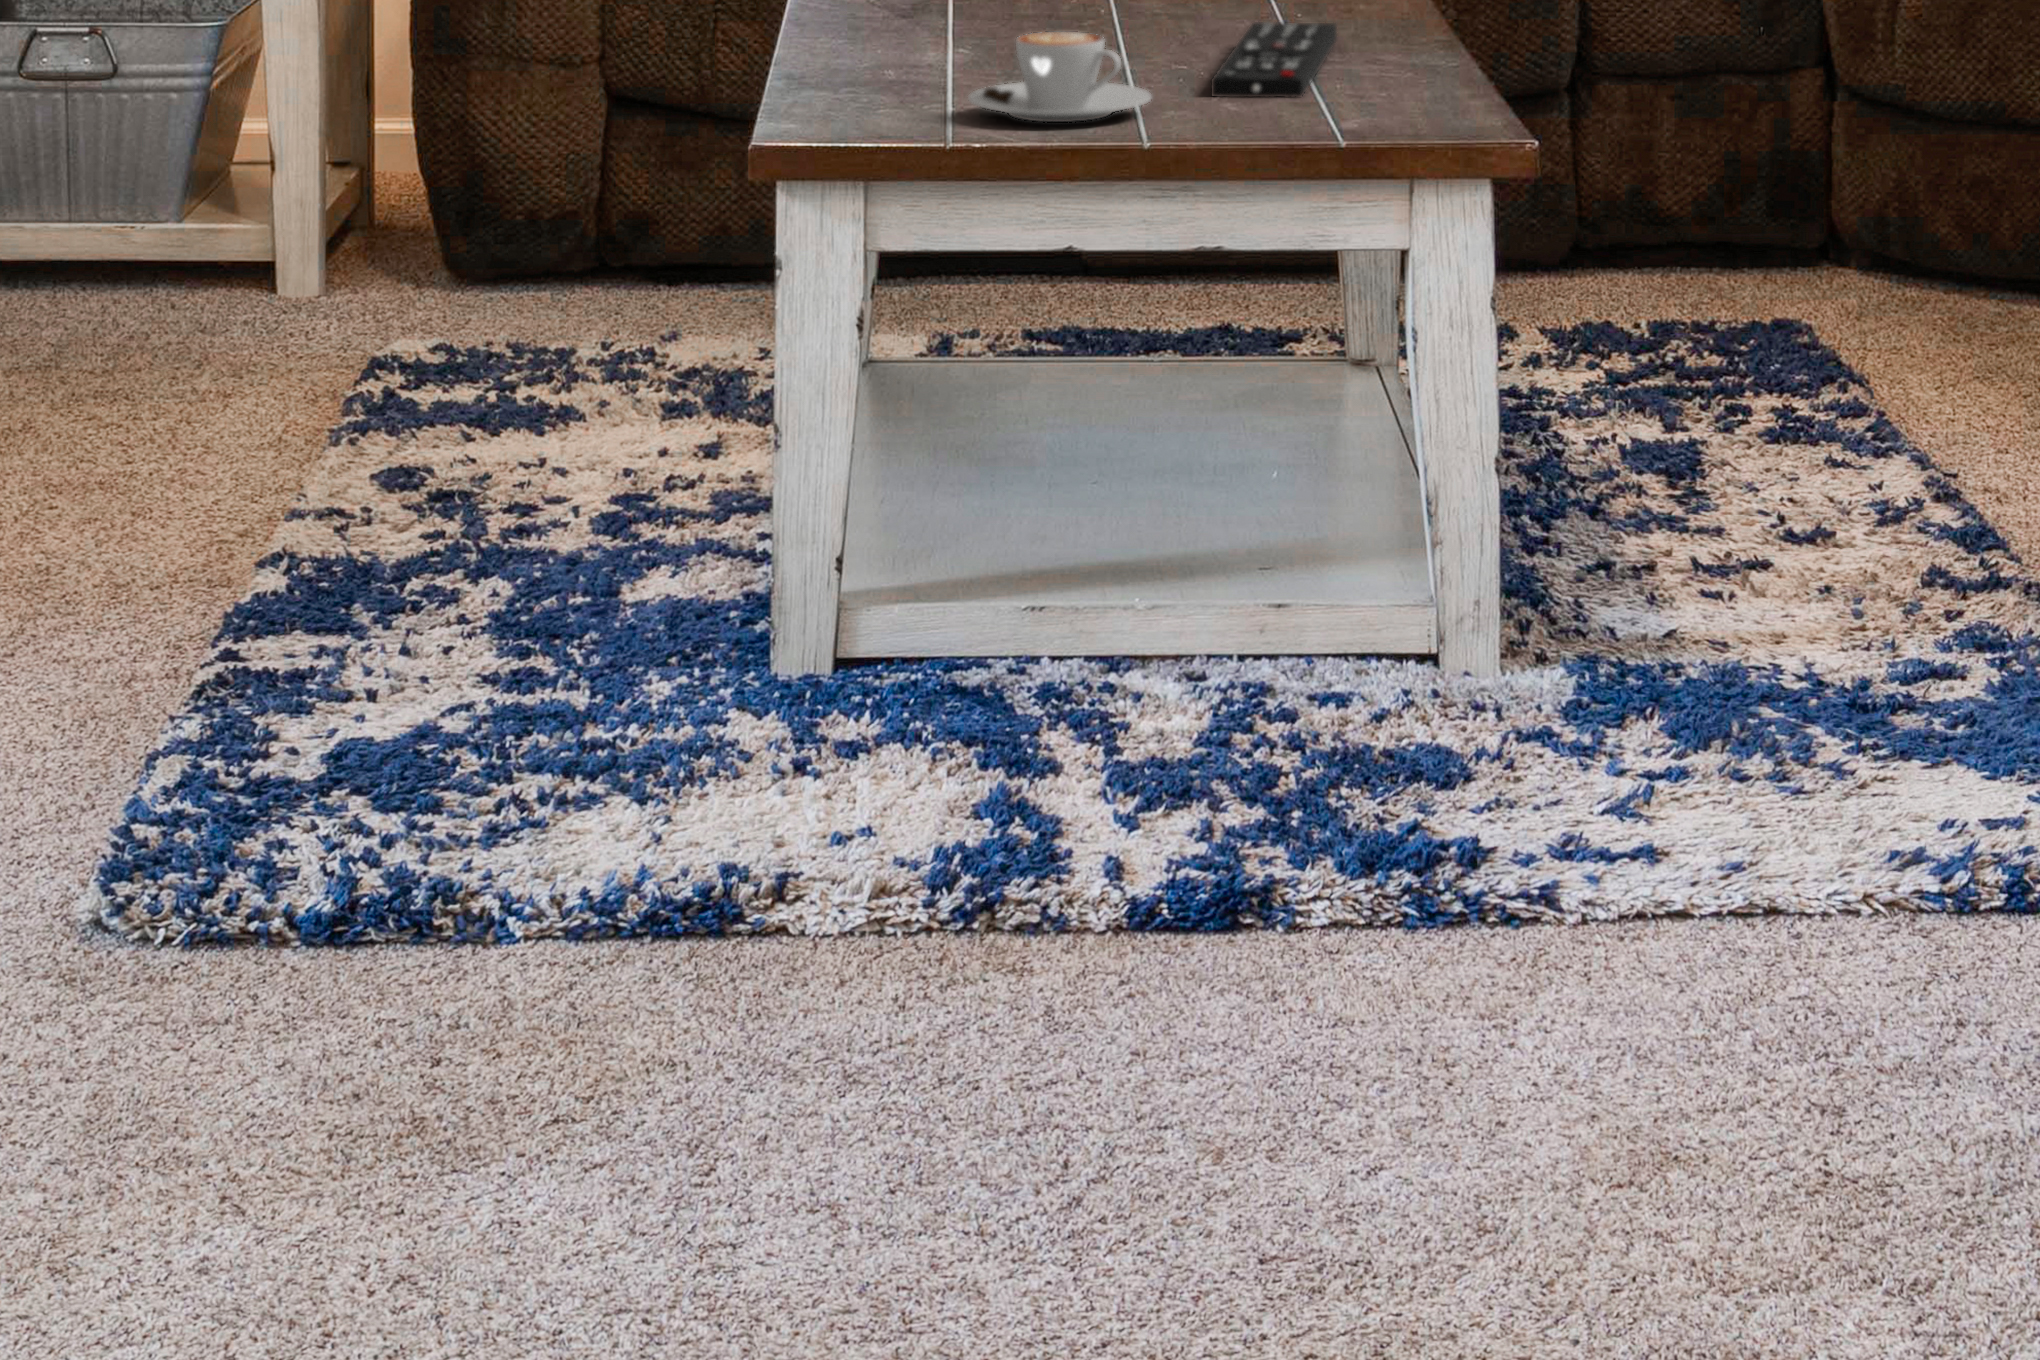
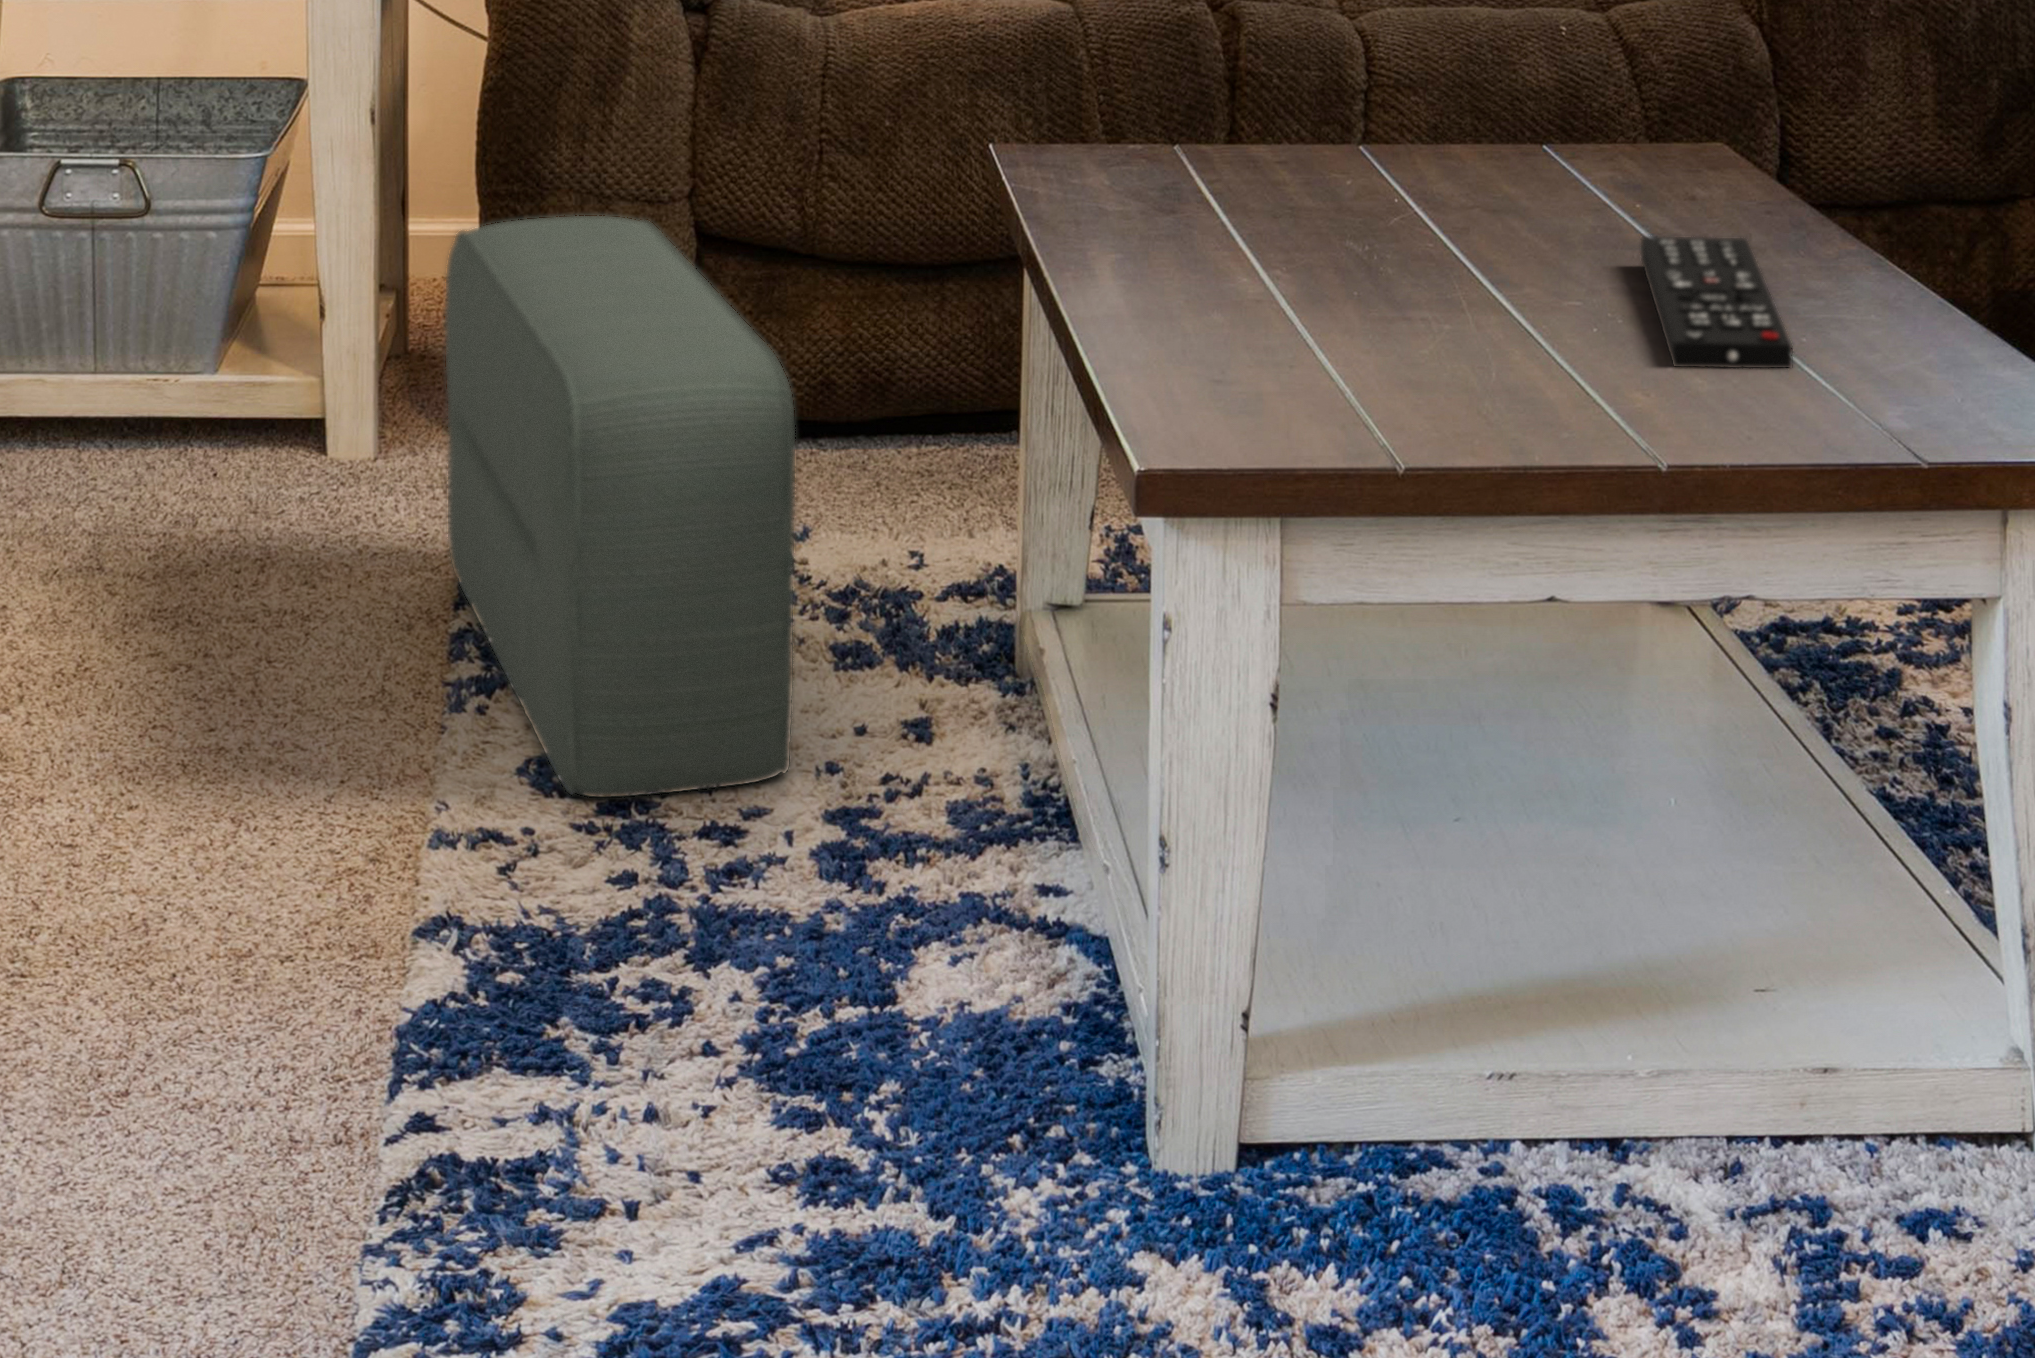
coffee cup: present [969,32,1151,122] -> none [1388,291,1629,421]
pouf: none [348,54,599,490] -> present [445,216,795,797]

